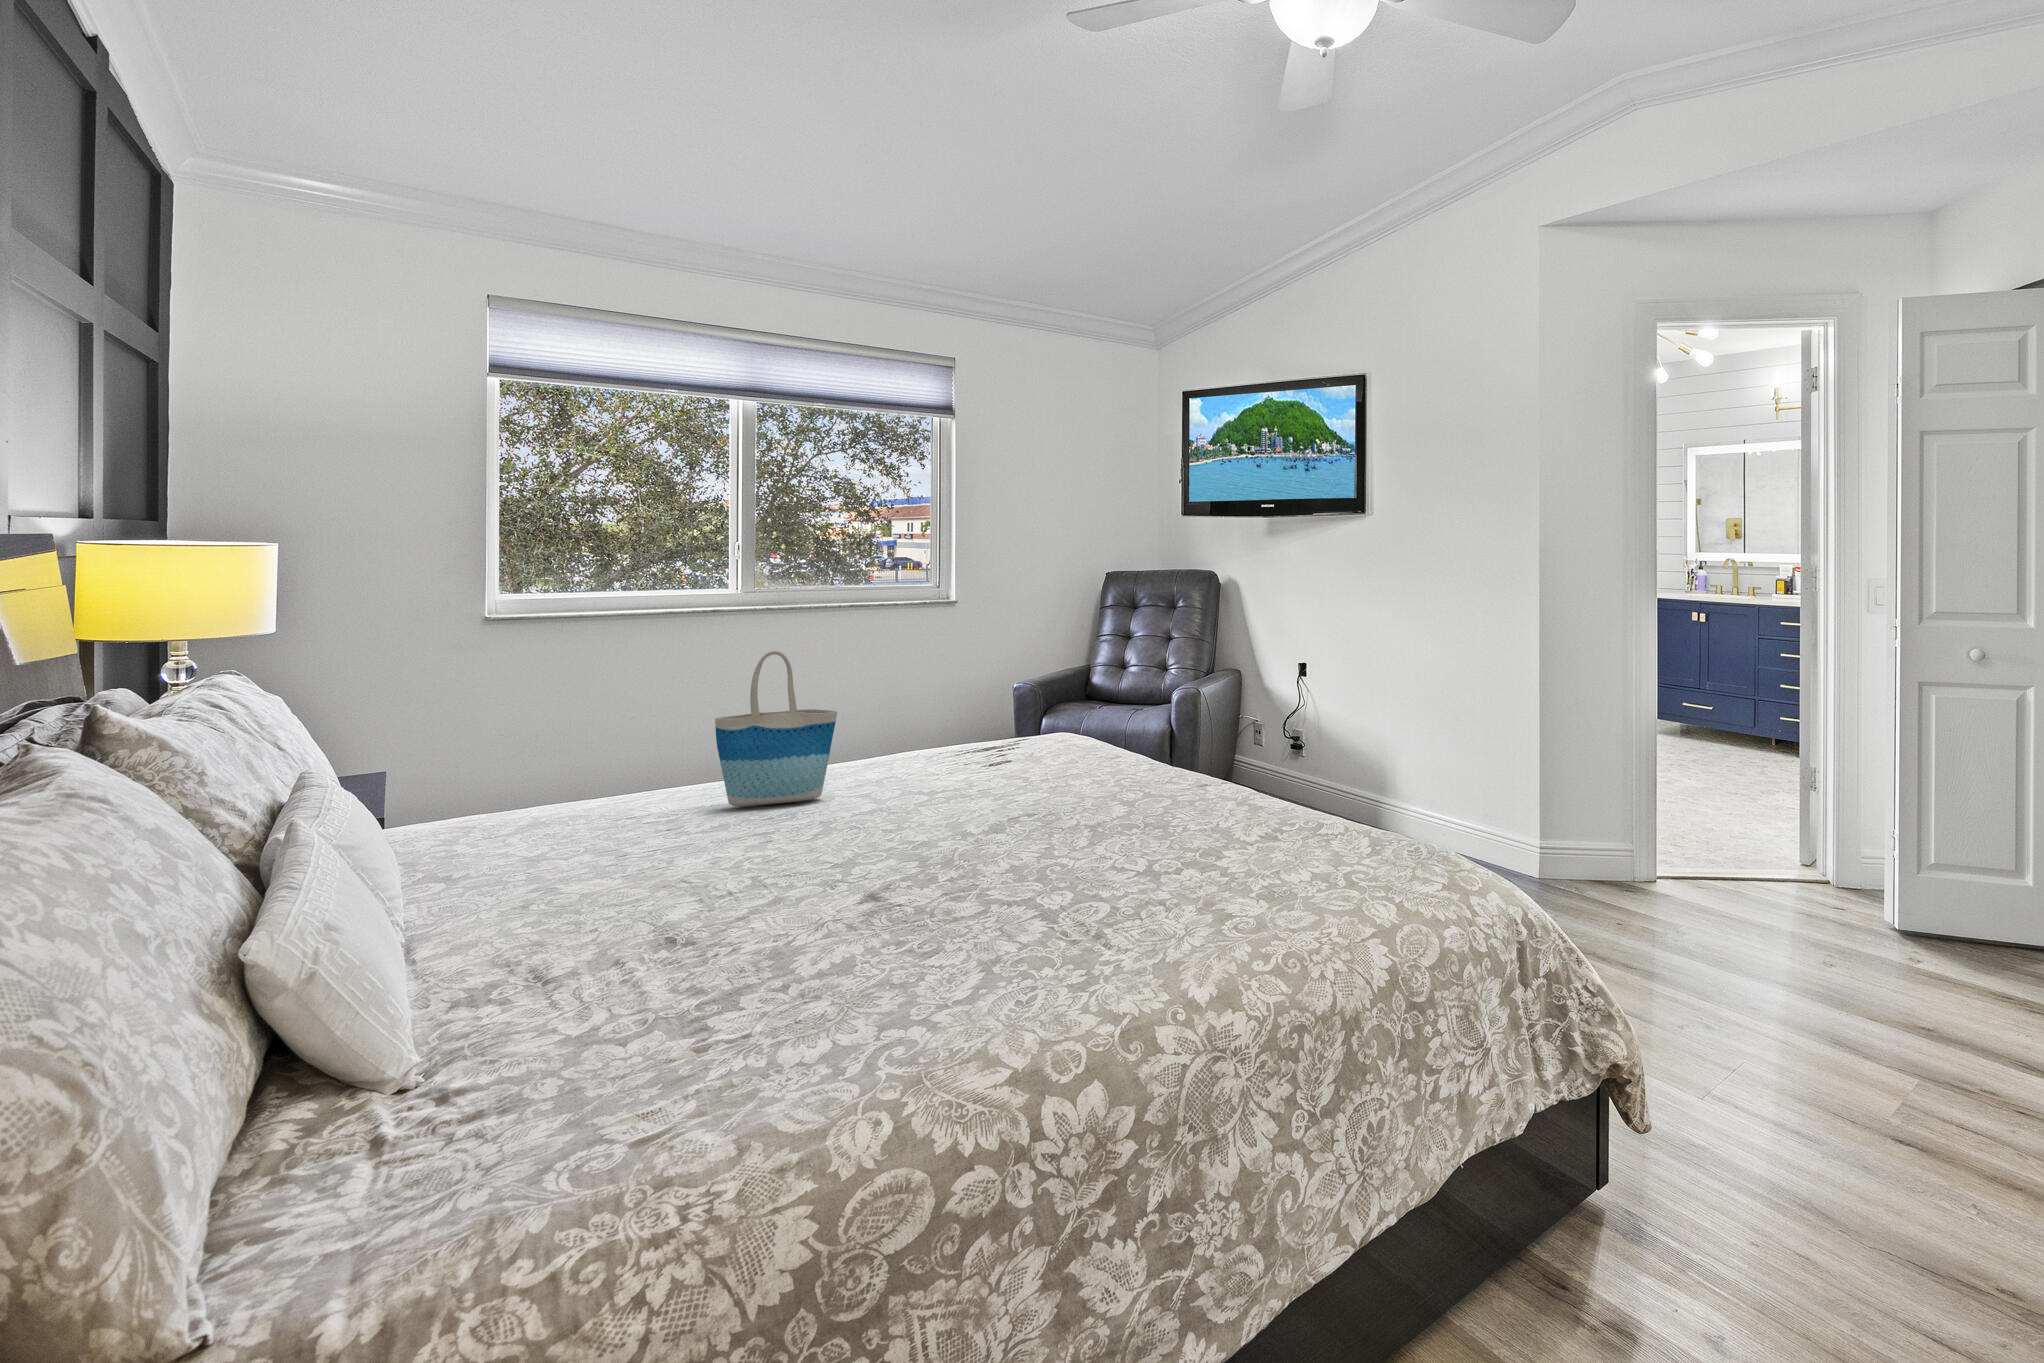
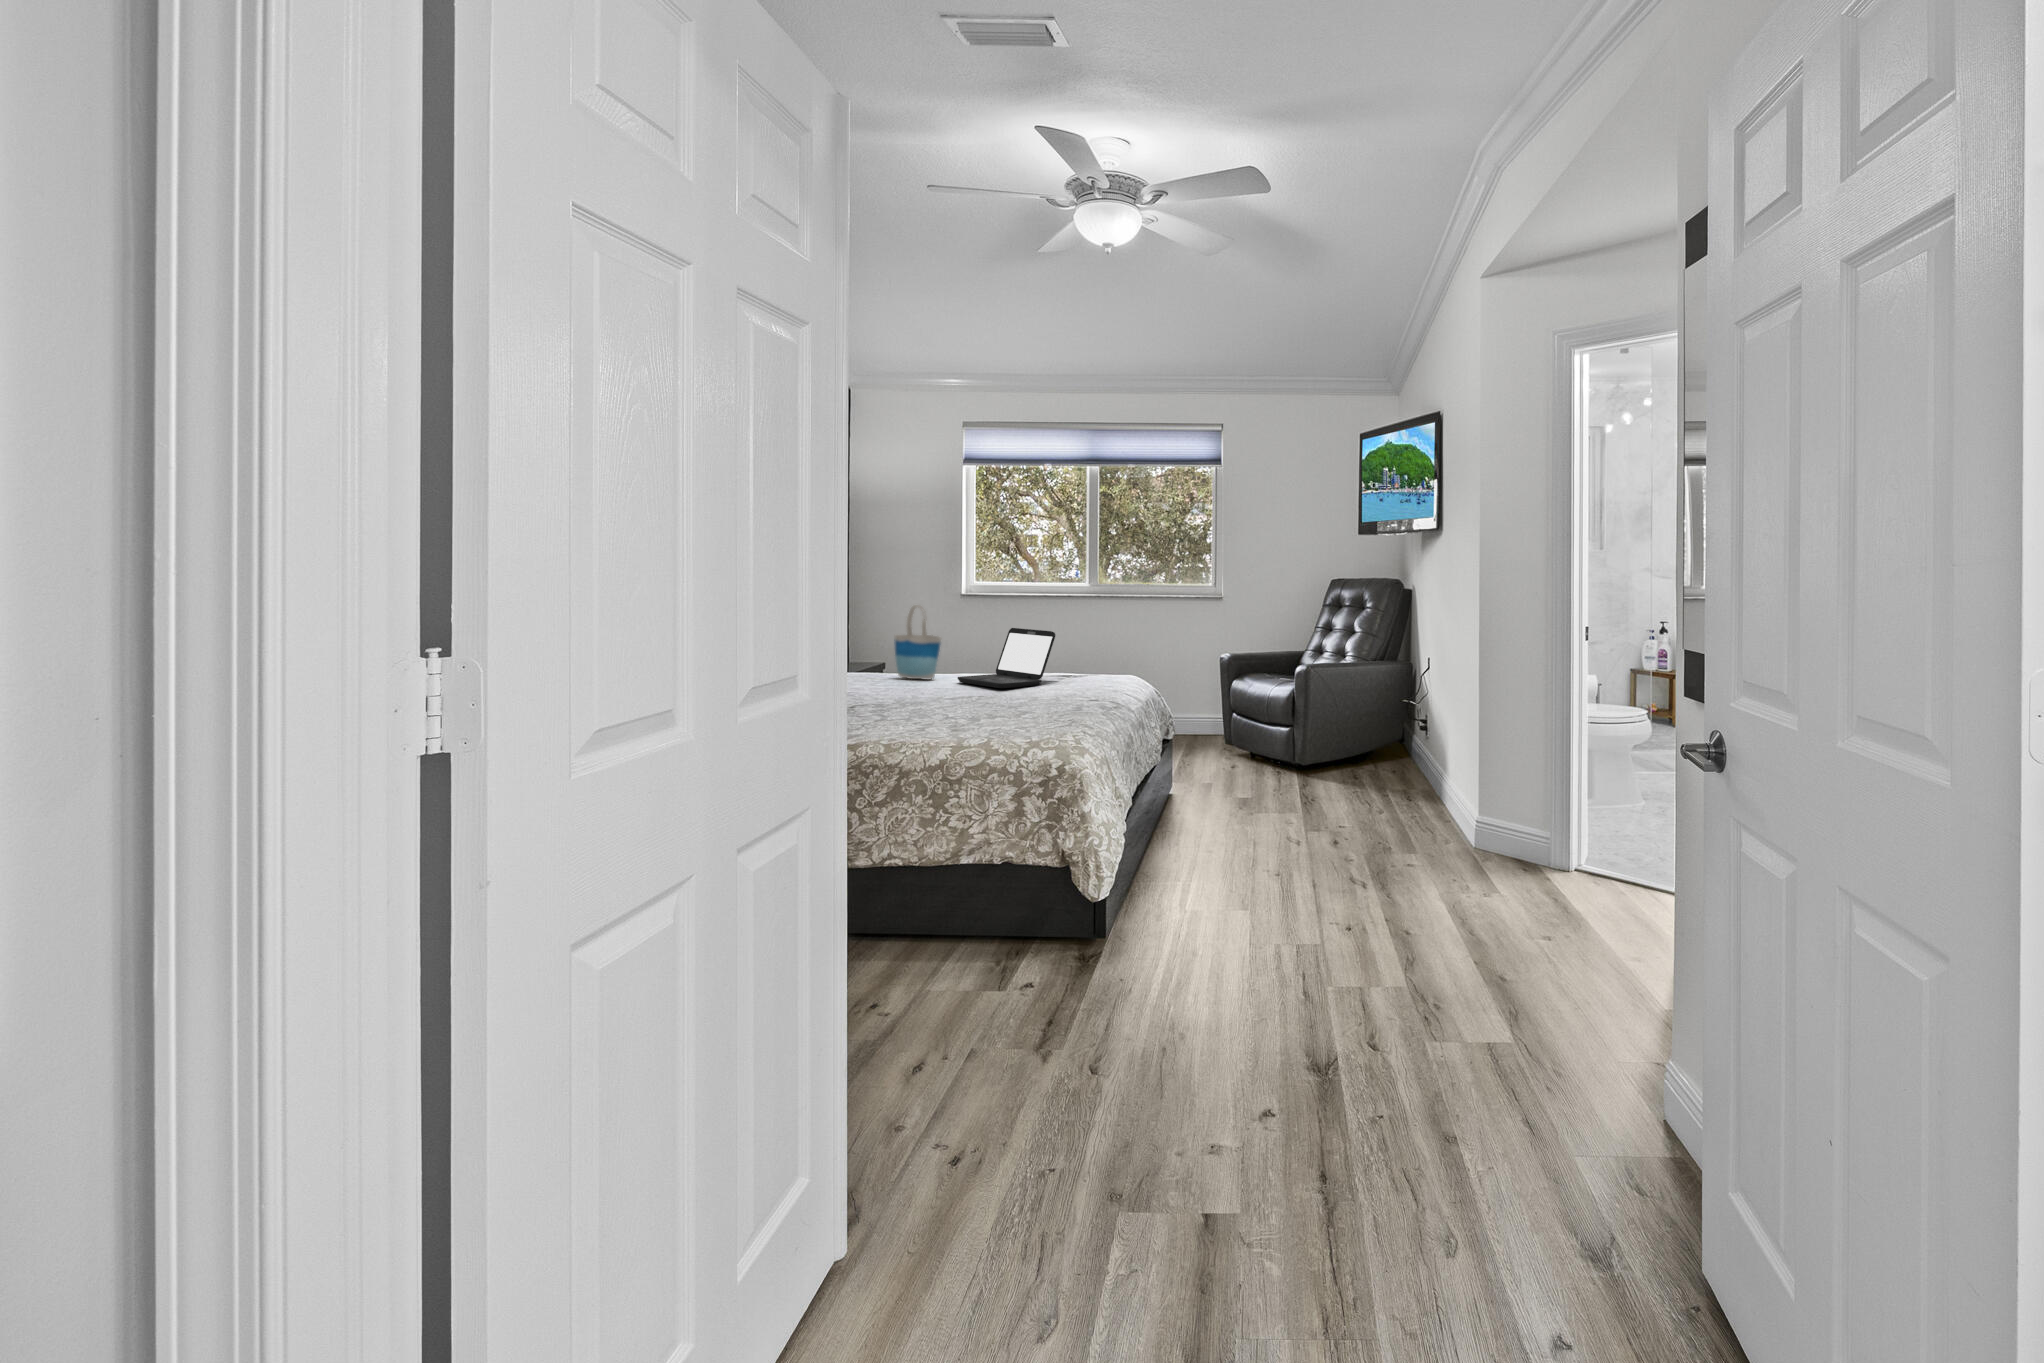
laptop: none [894,676,1063,794] -> present [958,628,1055,688]

